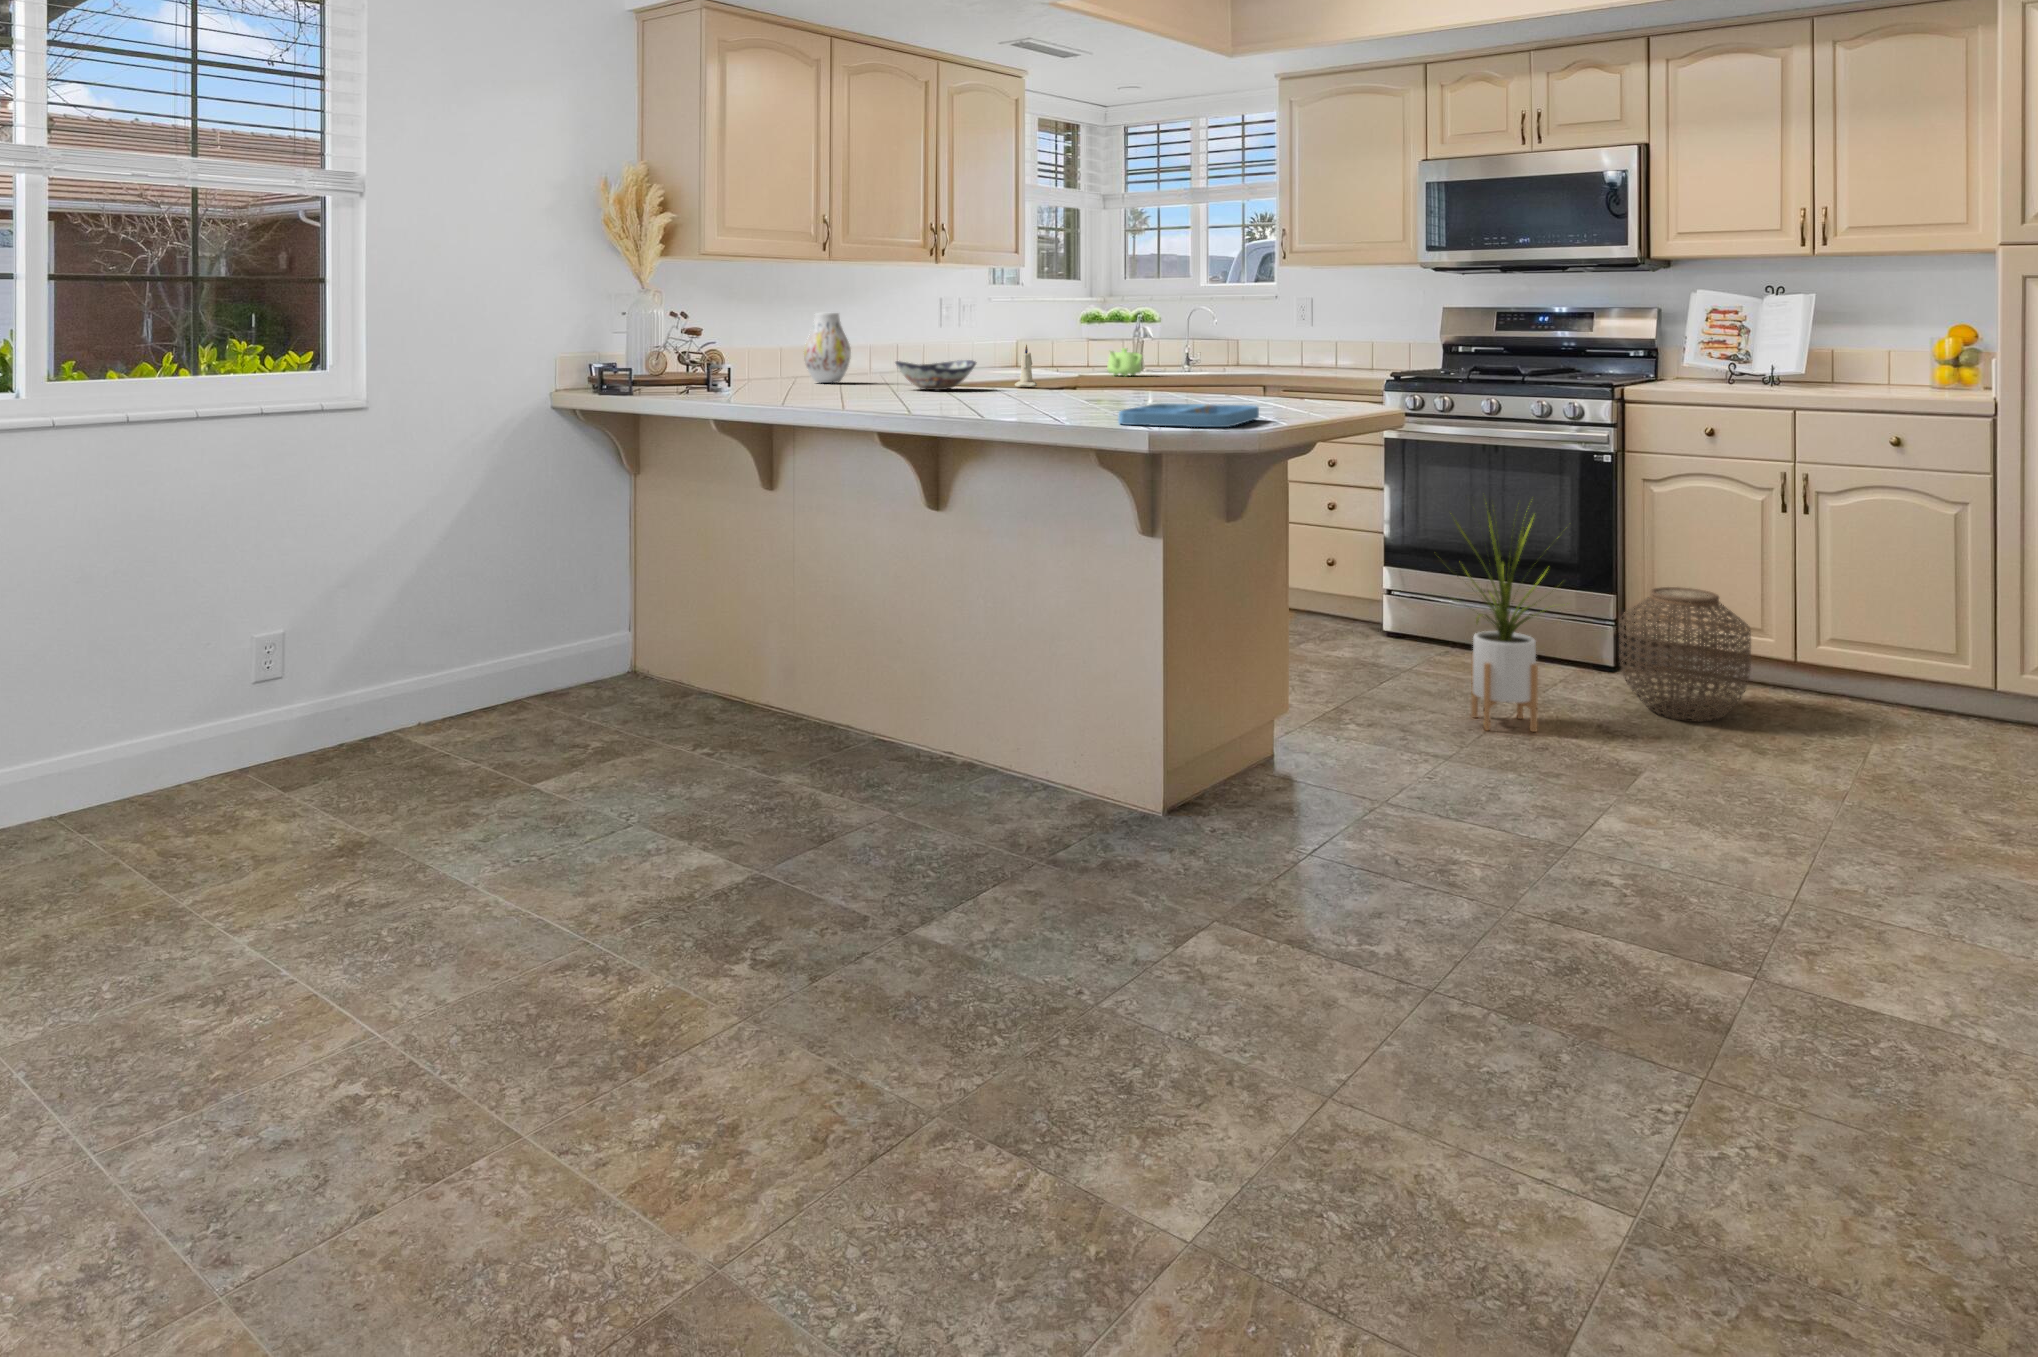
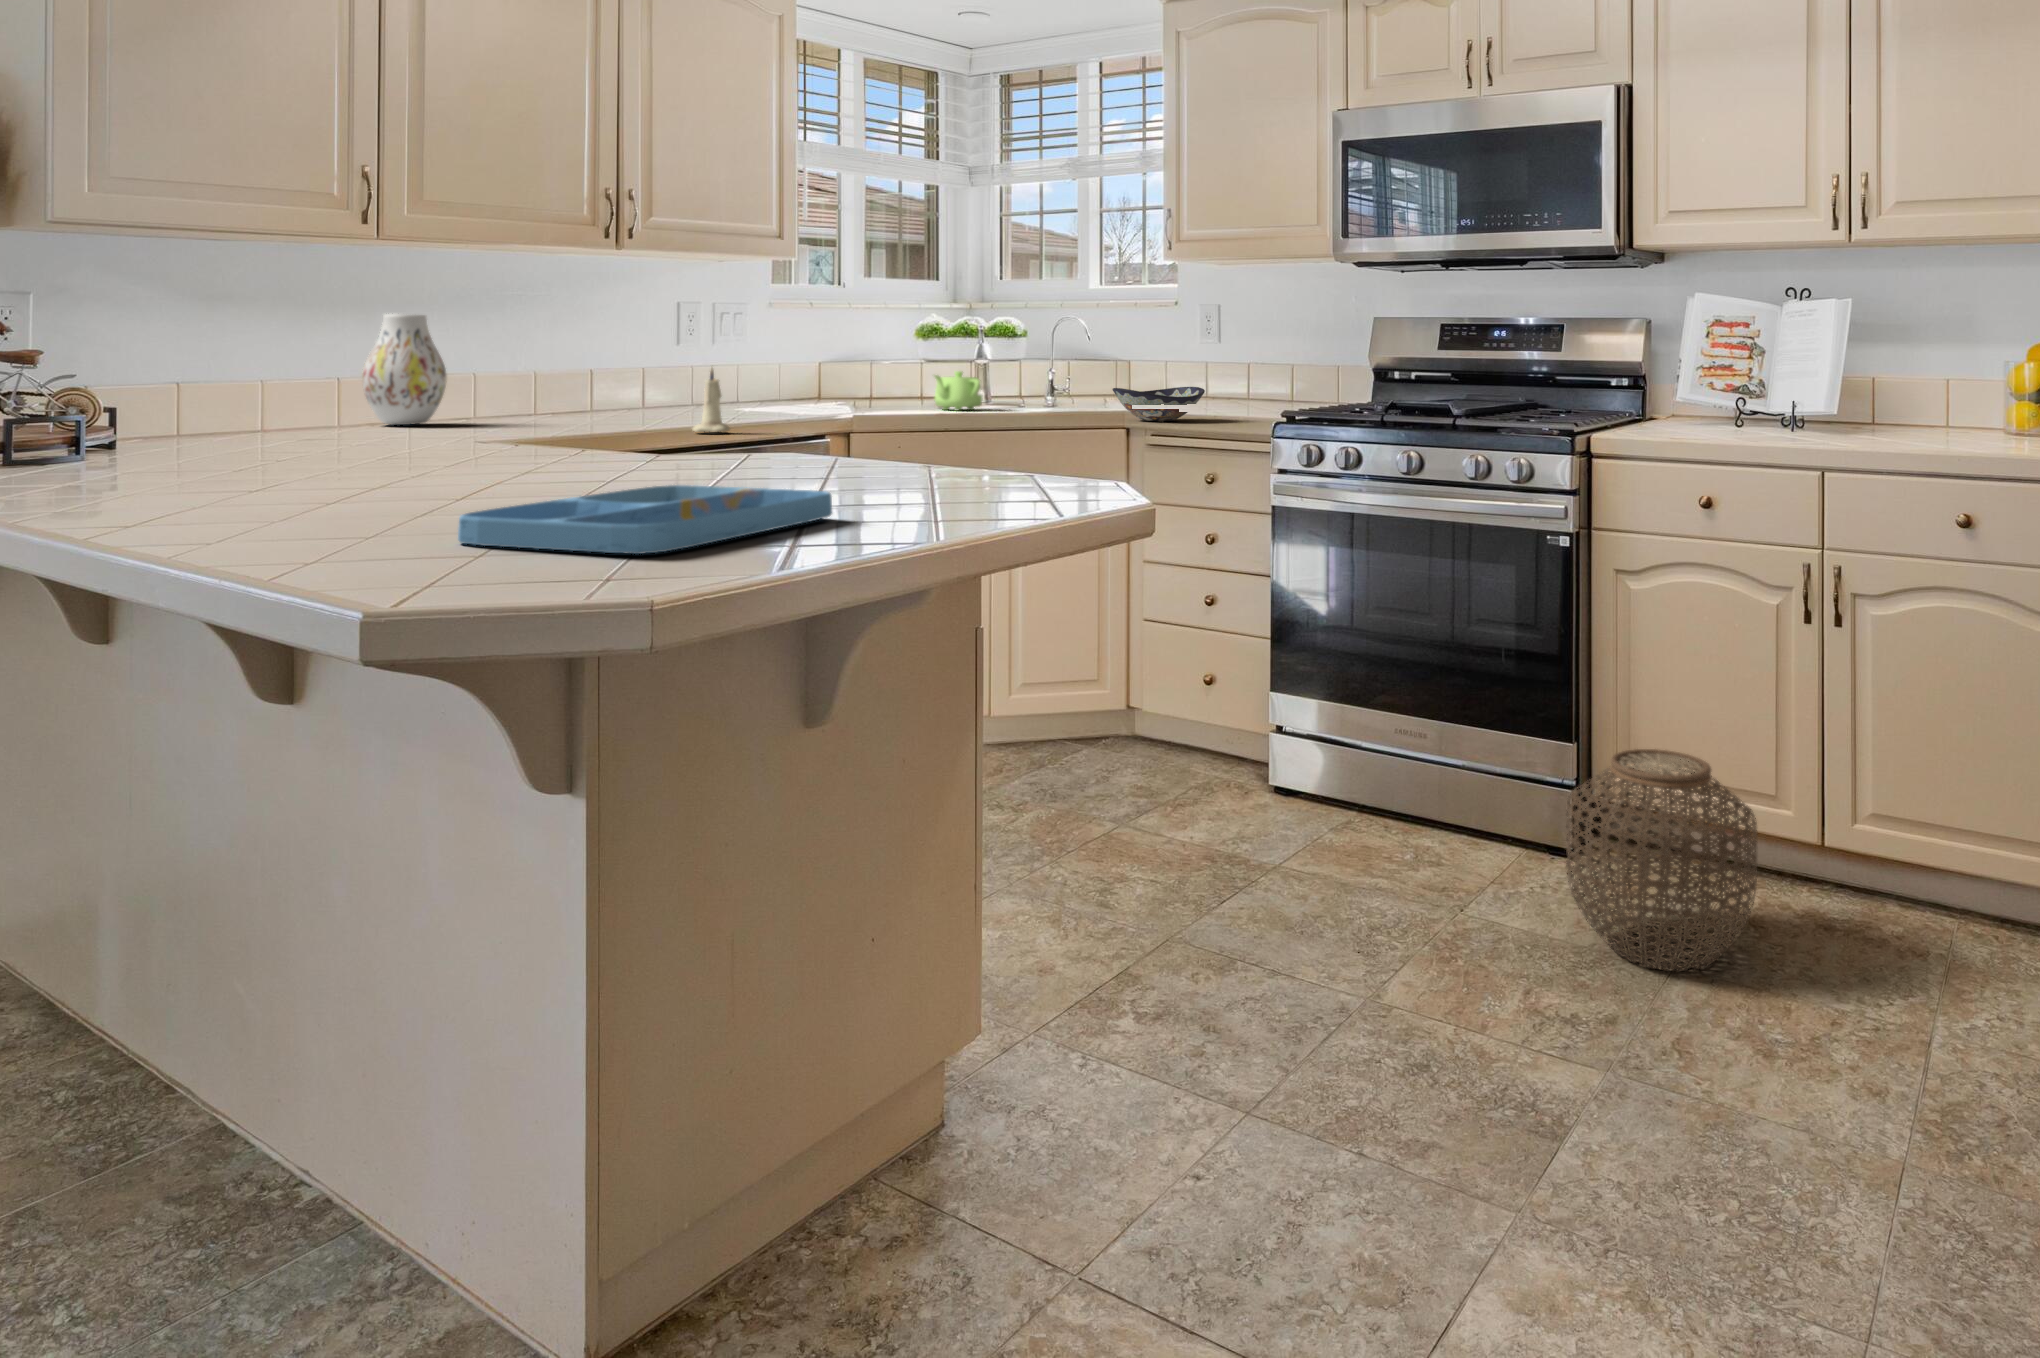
decorative bowl: present [895,360,976,390] -> present [1112,387,1205,421]
house plant: present [1455,507,1558,732] -> none [1266,612,1481,1012]

